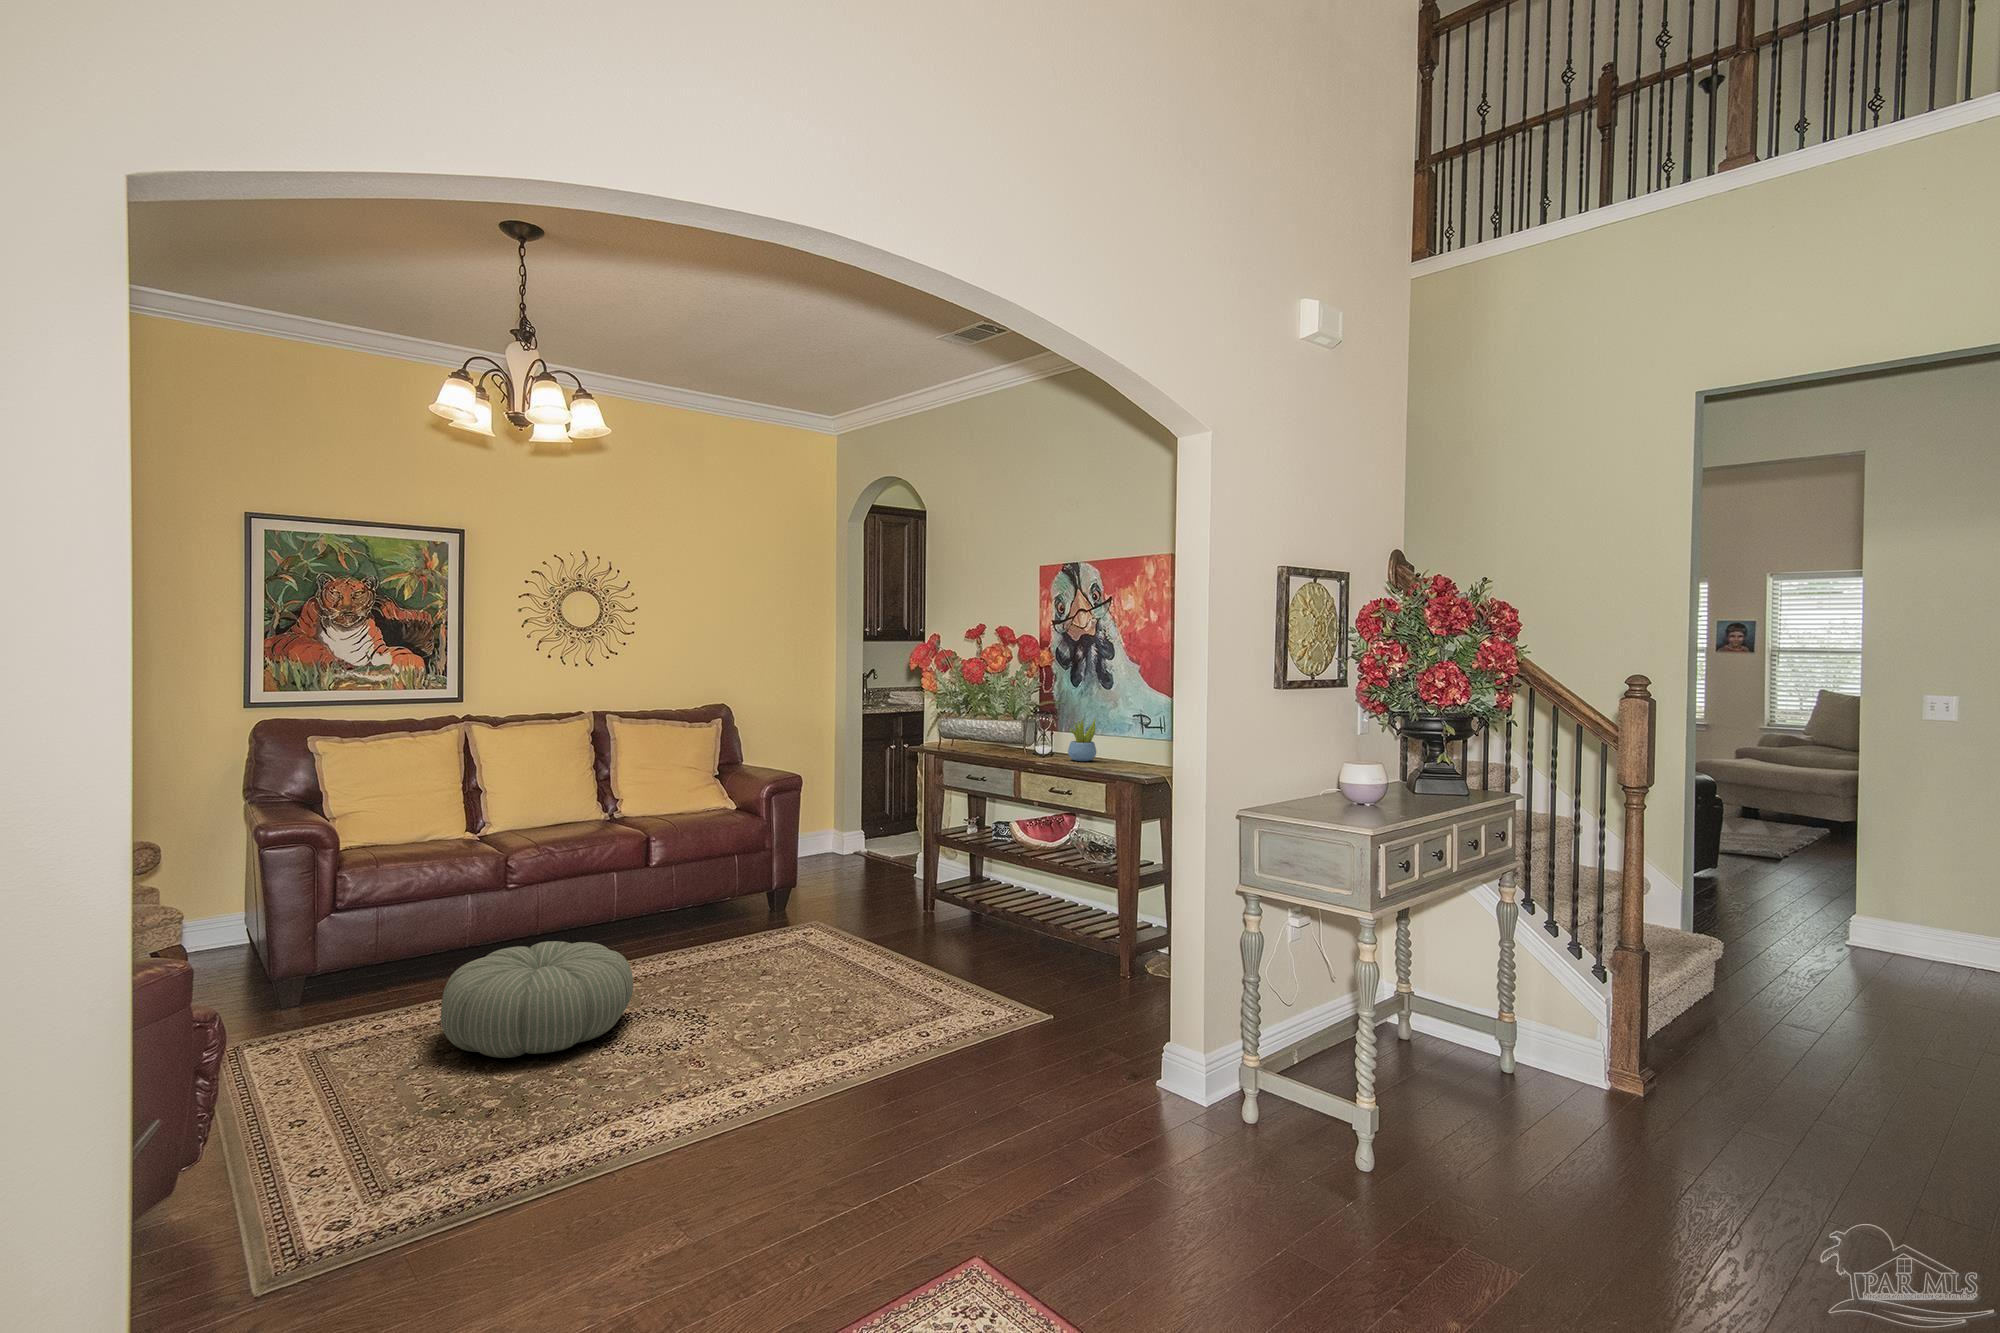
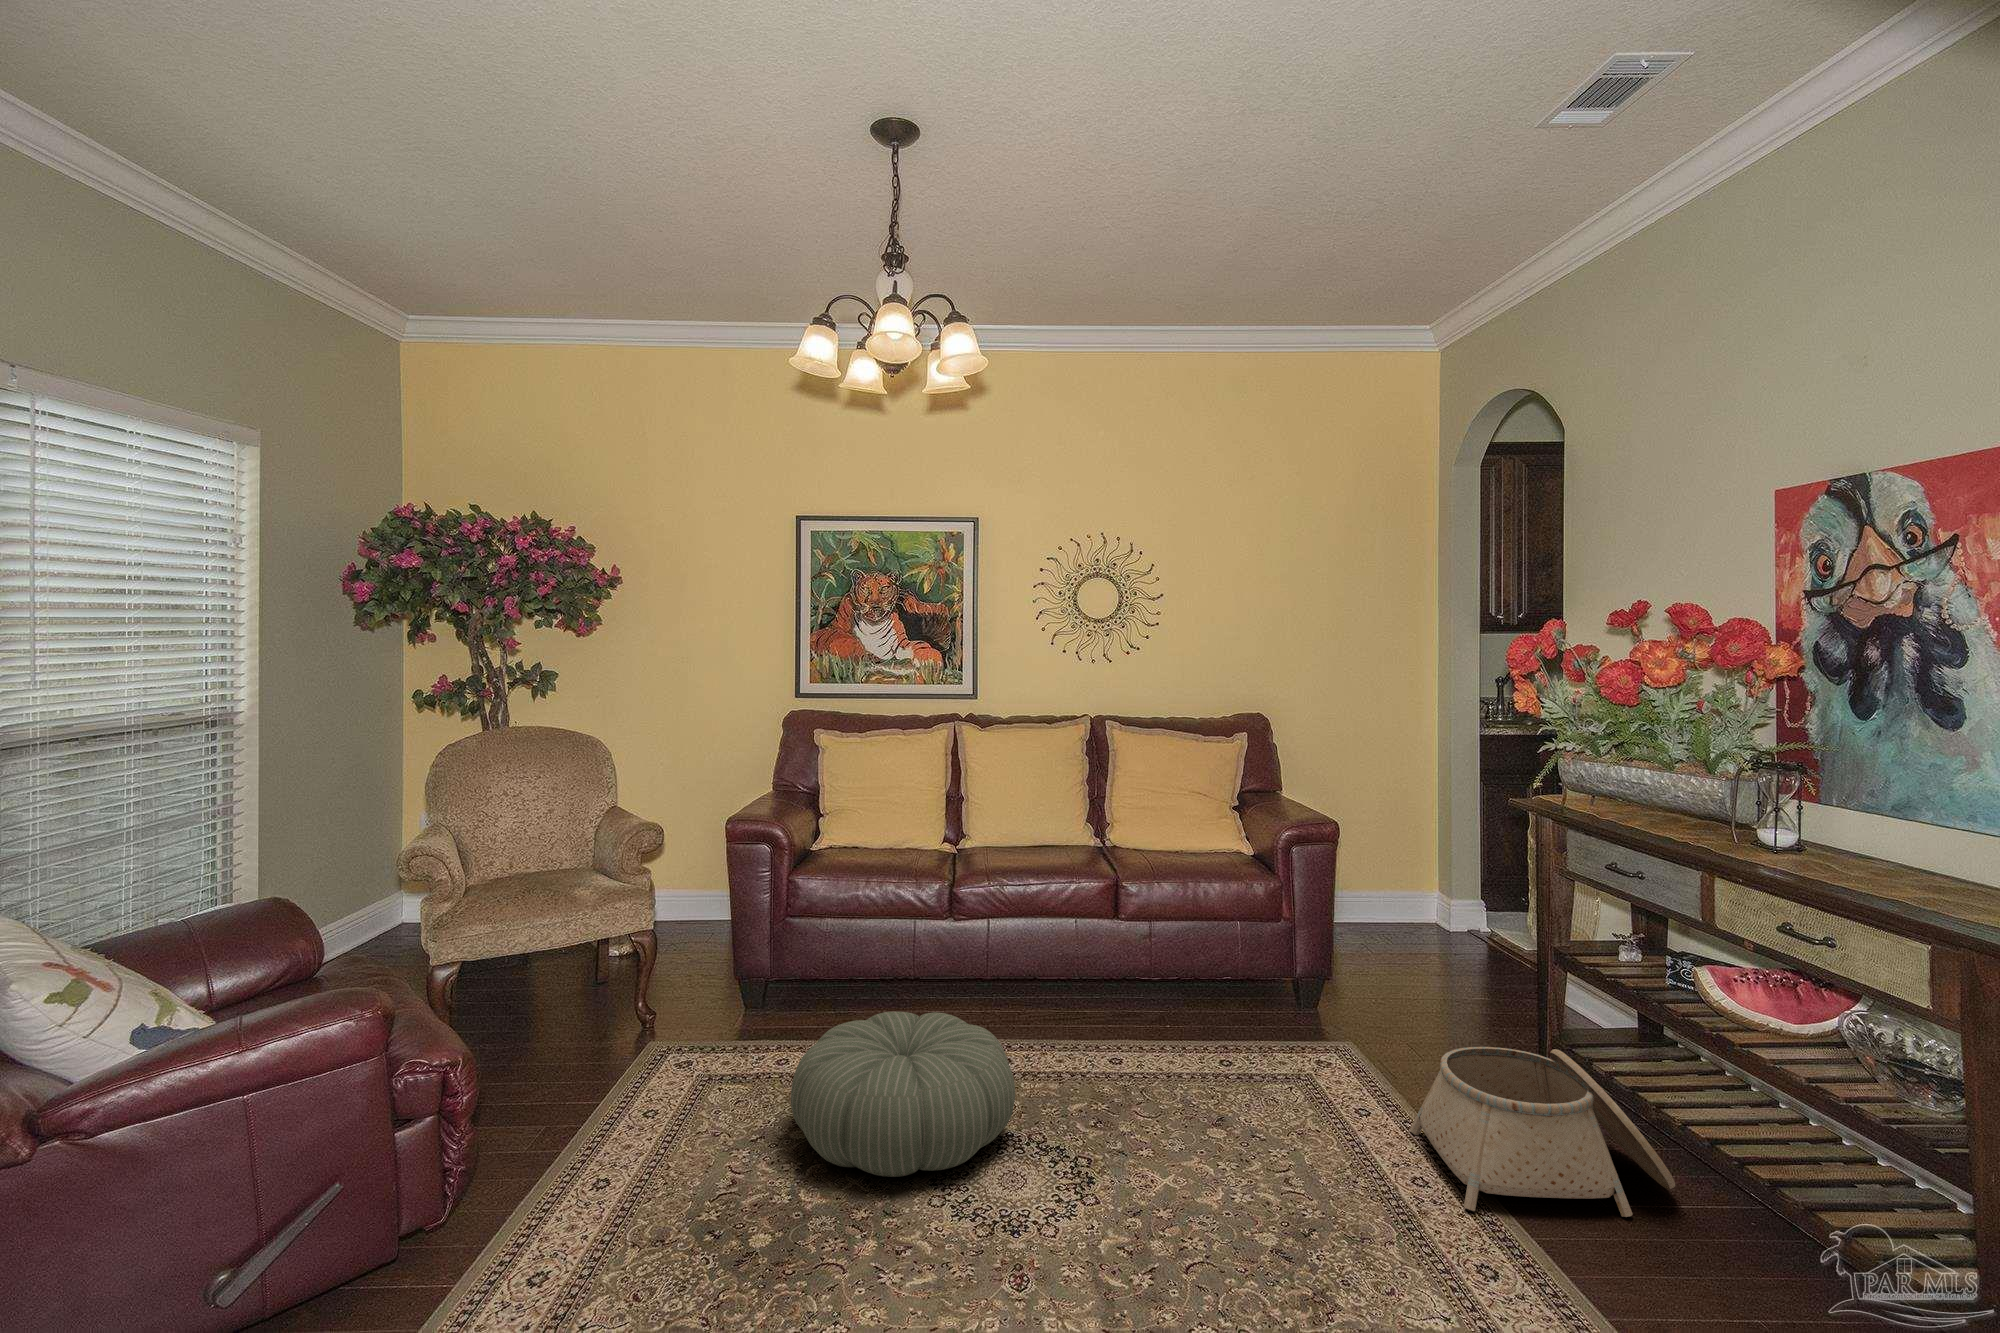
succulent plant: present [1068,718,1096,761] -> none [1822,786,1900,876]
basket: none [876,882,1012,975] -> present [1410,1047,1675,1217]

